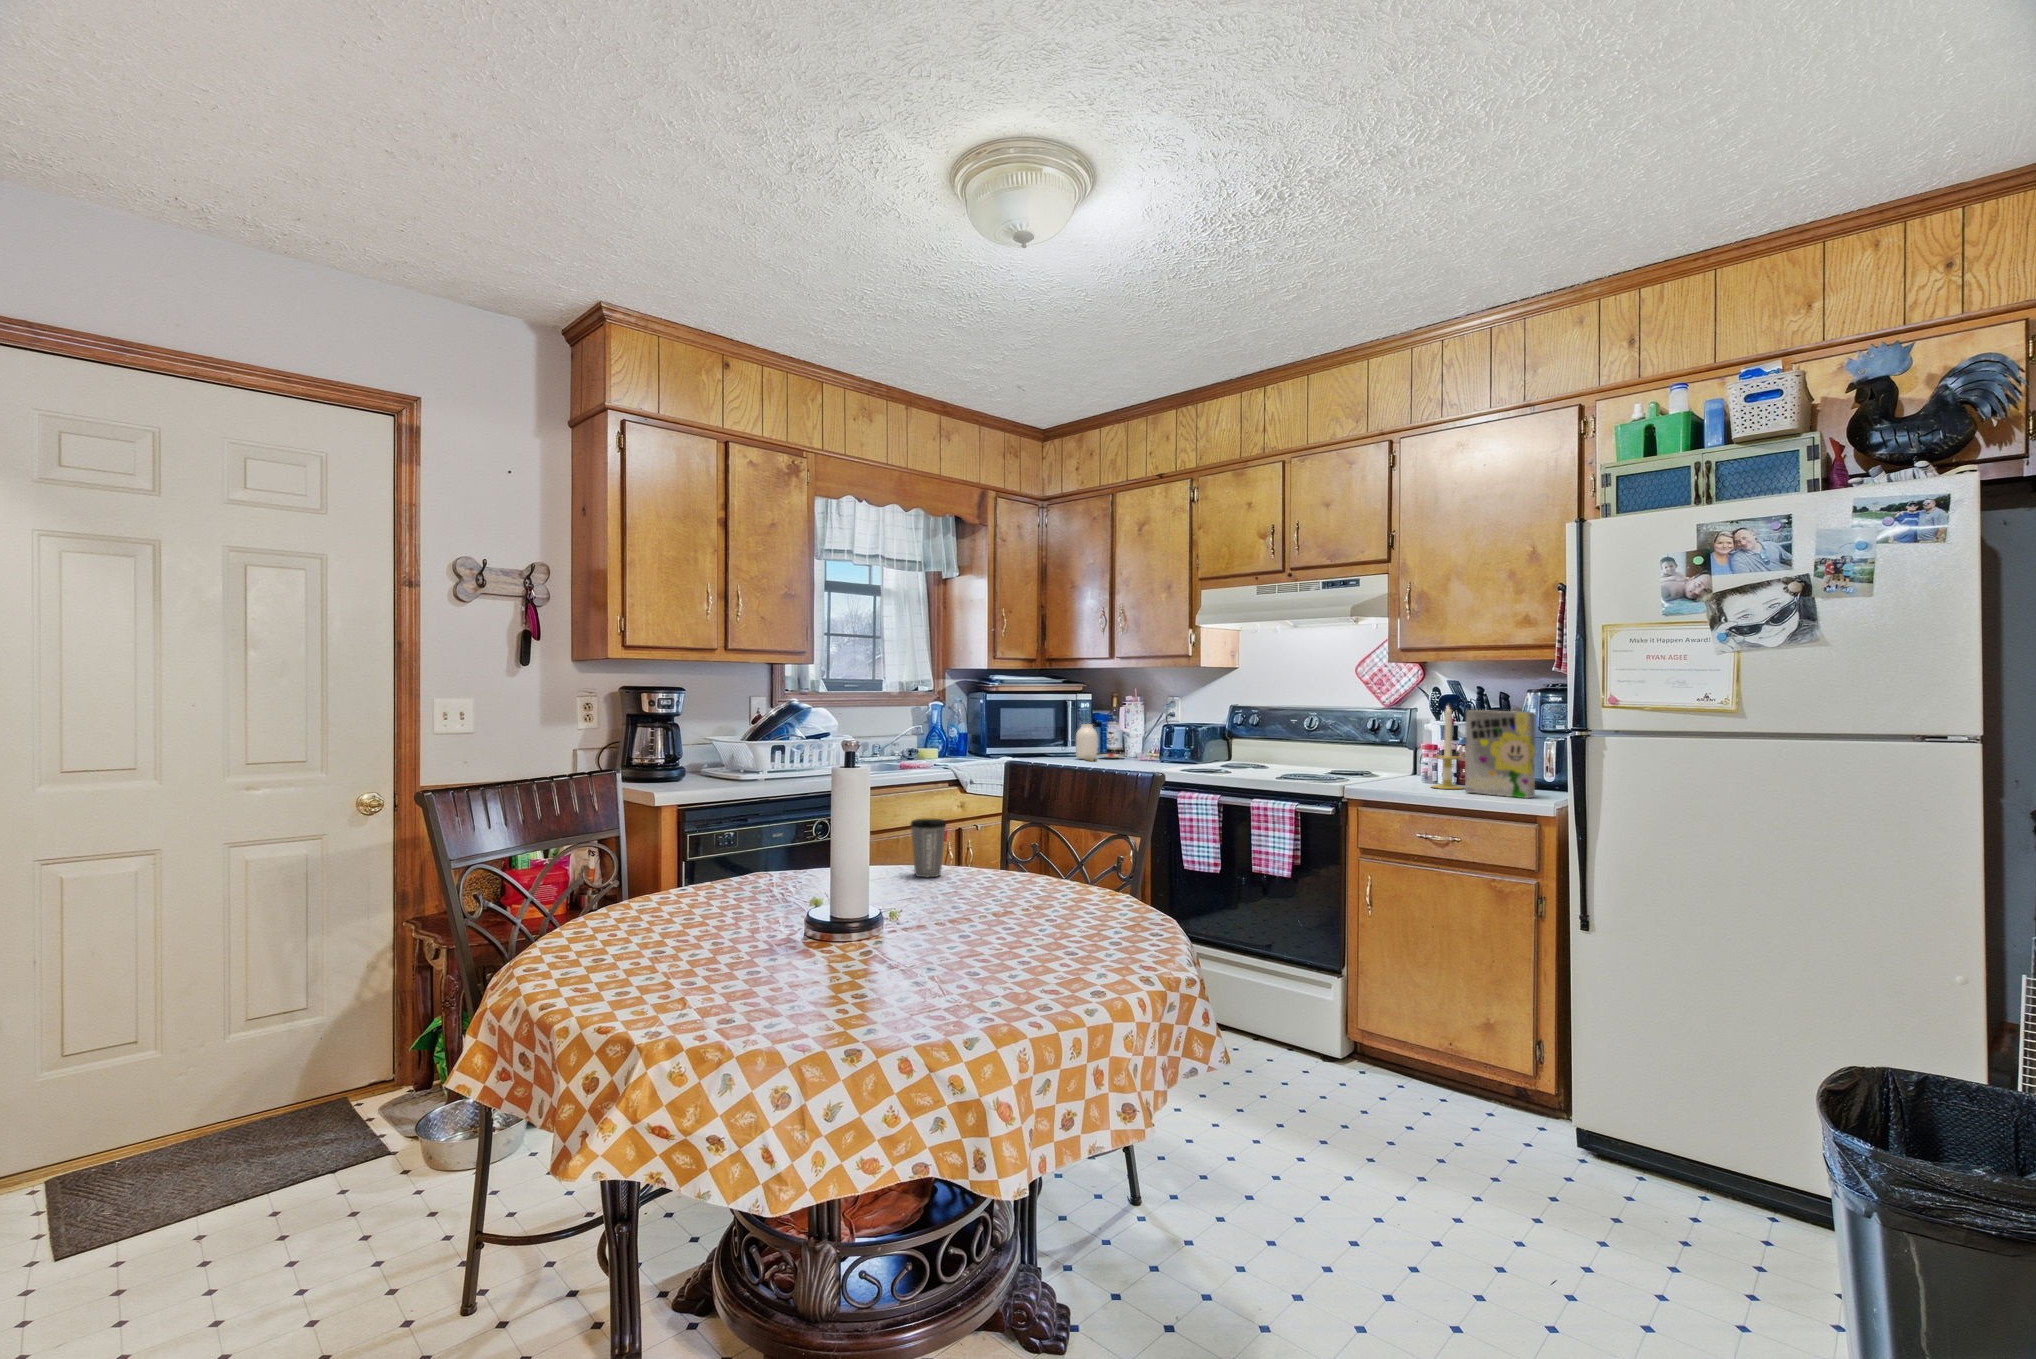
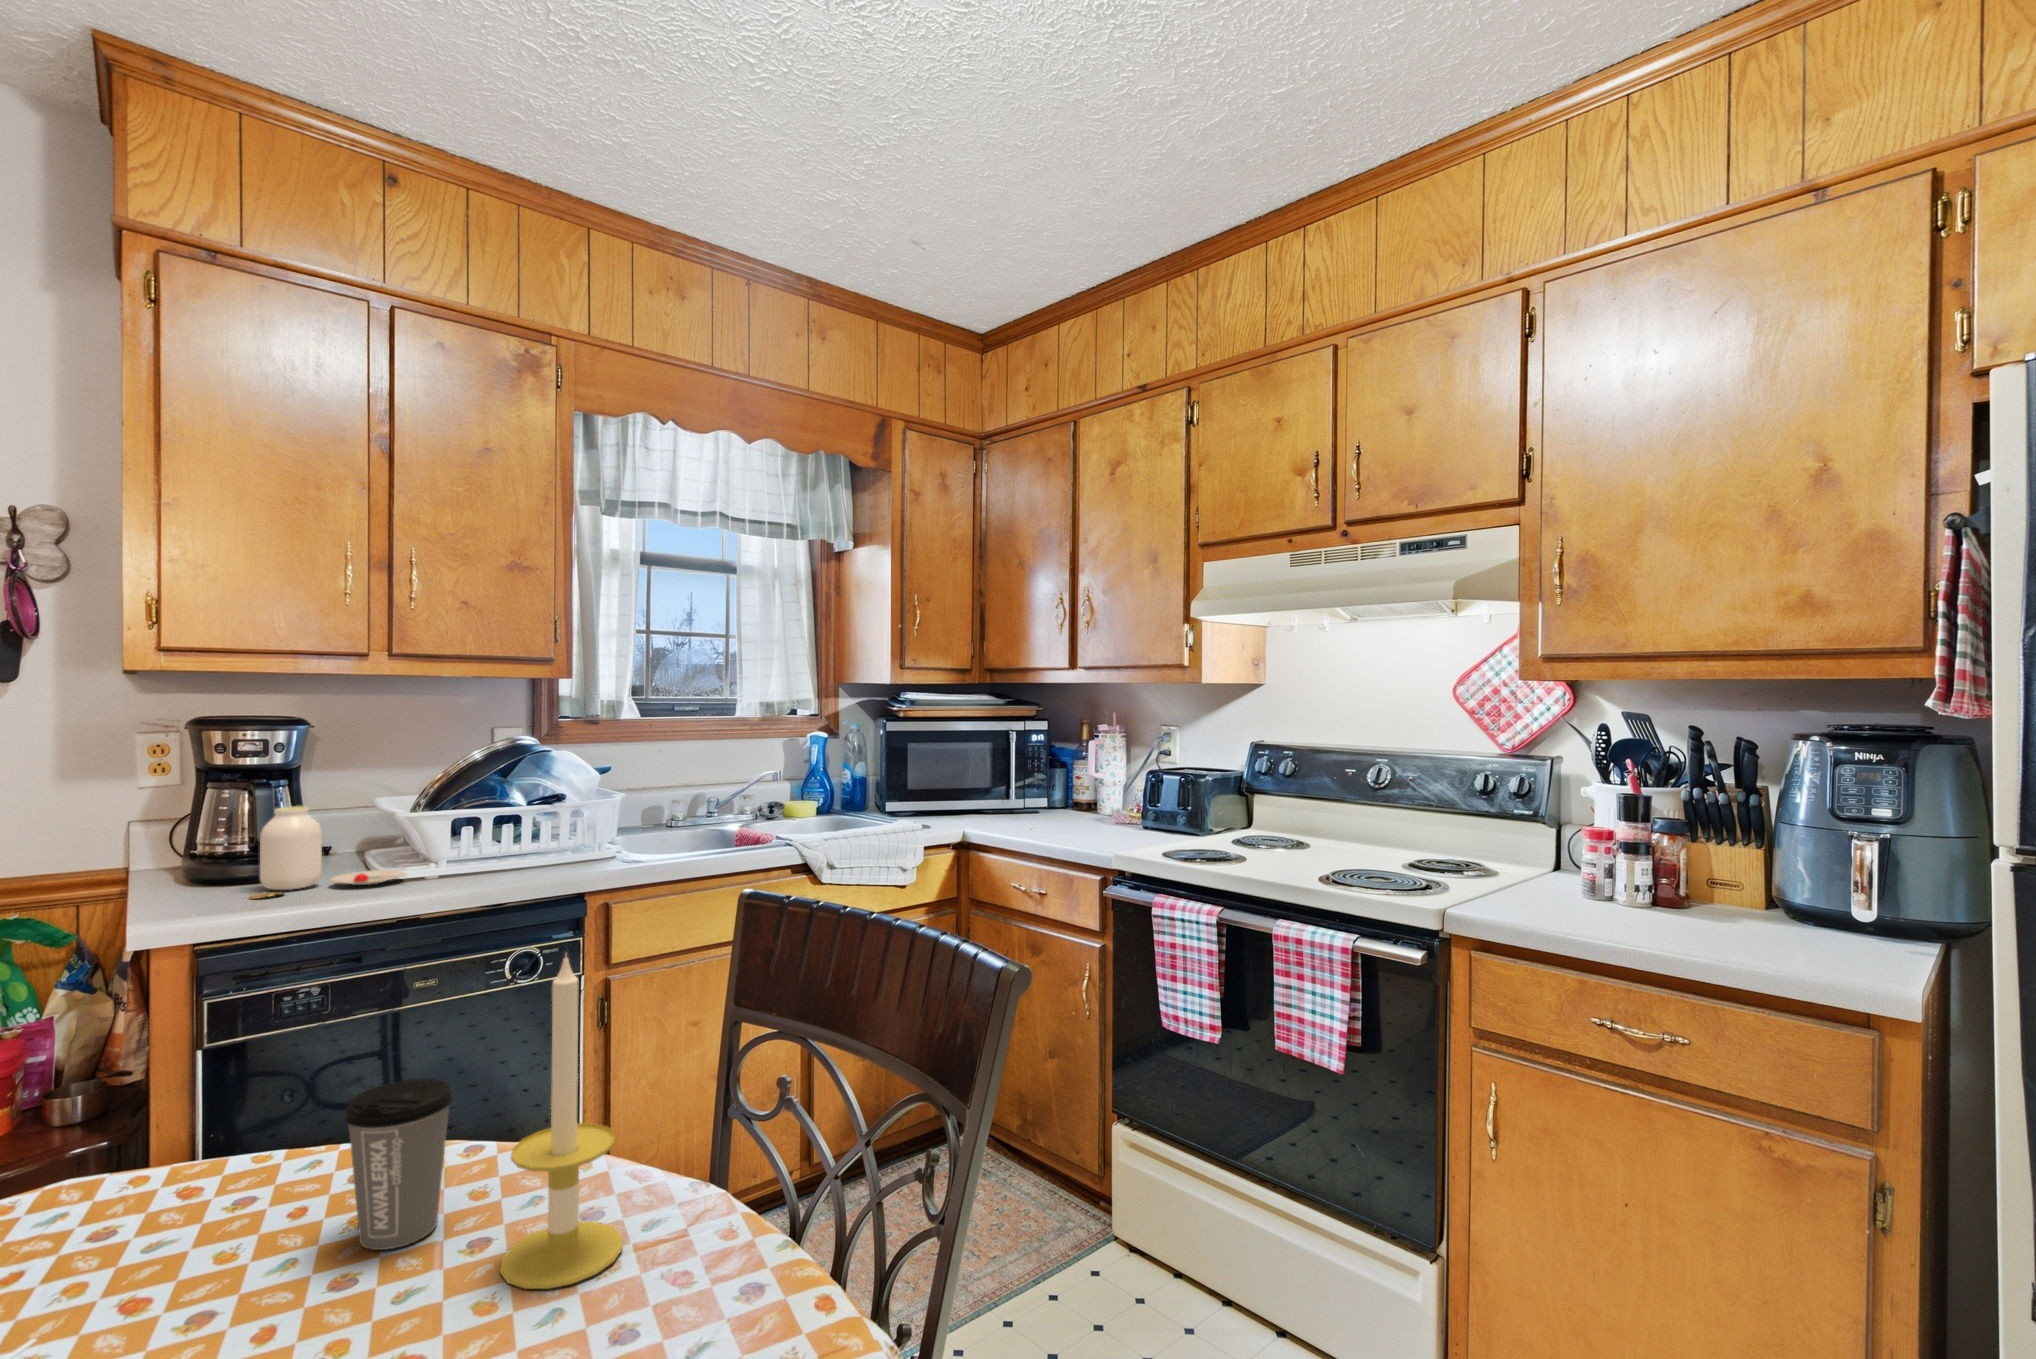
candle: present [1432,706,1464,789] -> present [500,957,623,1289]
cereal box: present [1465,710,1536,798] -> none [1689,779,1849,970]
jar: present [1076,724,1123,761] -> present [249,806,405,899]

